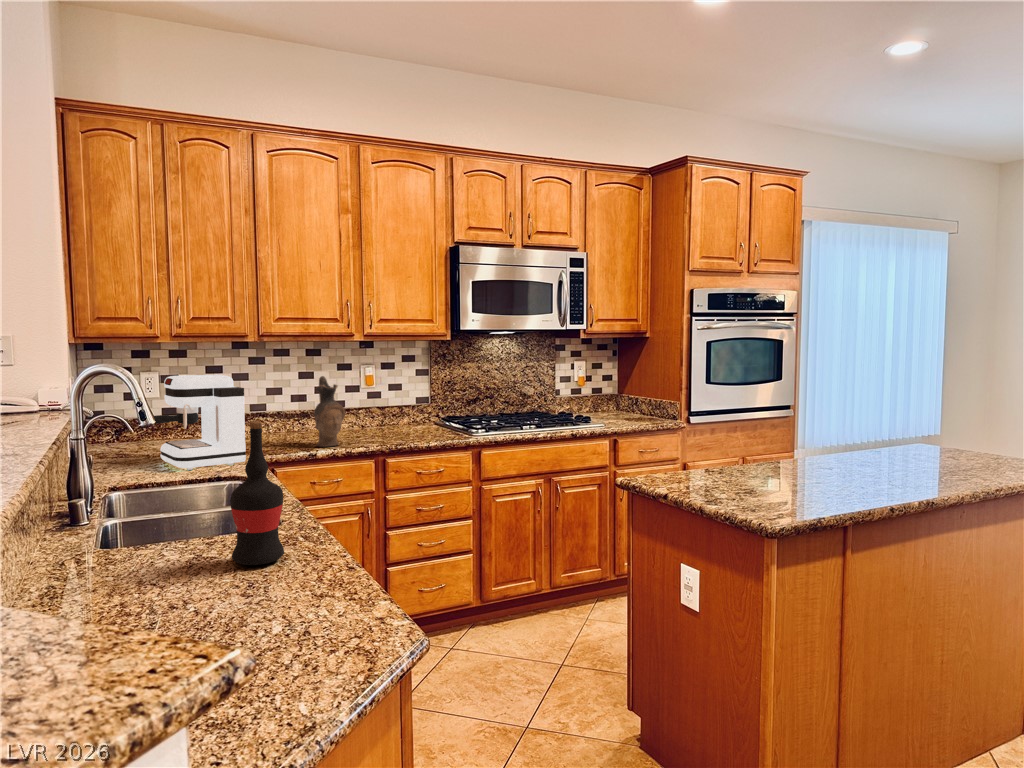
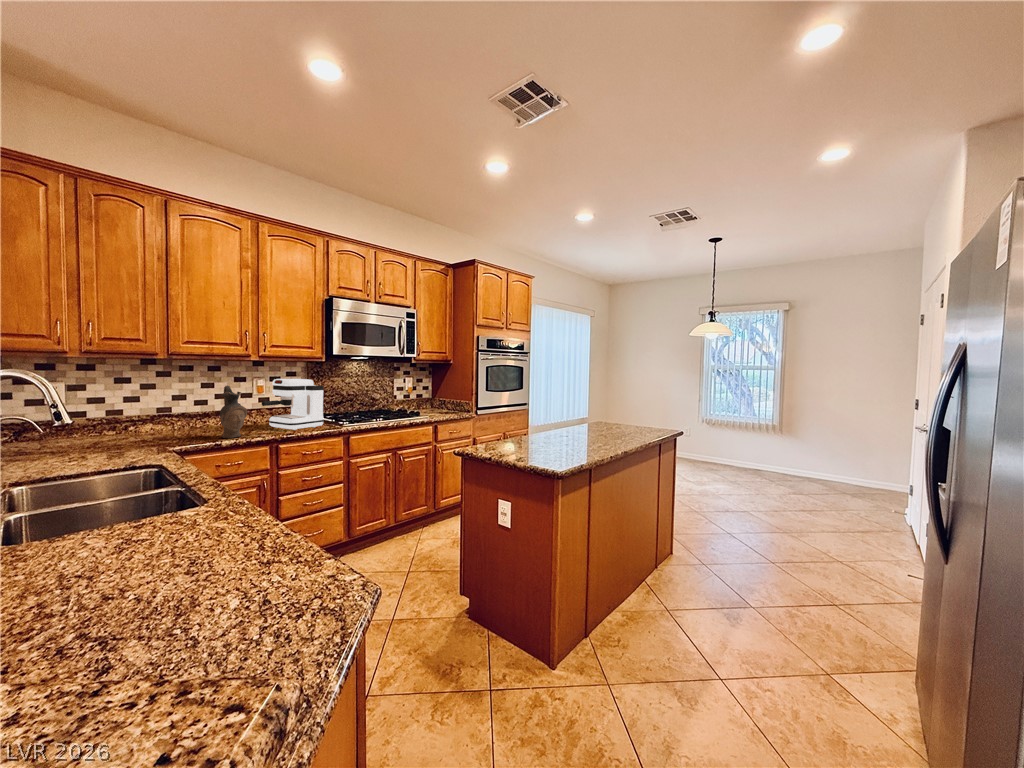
coffee maker: present [138,375,246,470] -> present [262,379,323,430]
wine bottle: present [230,421,284,565] -> none [168,422,222,546]

